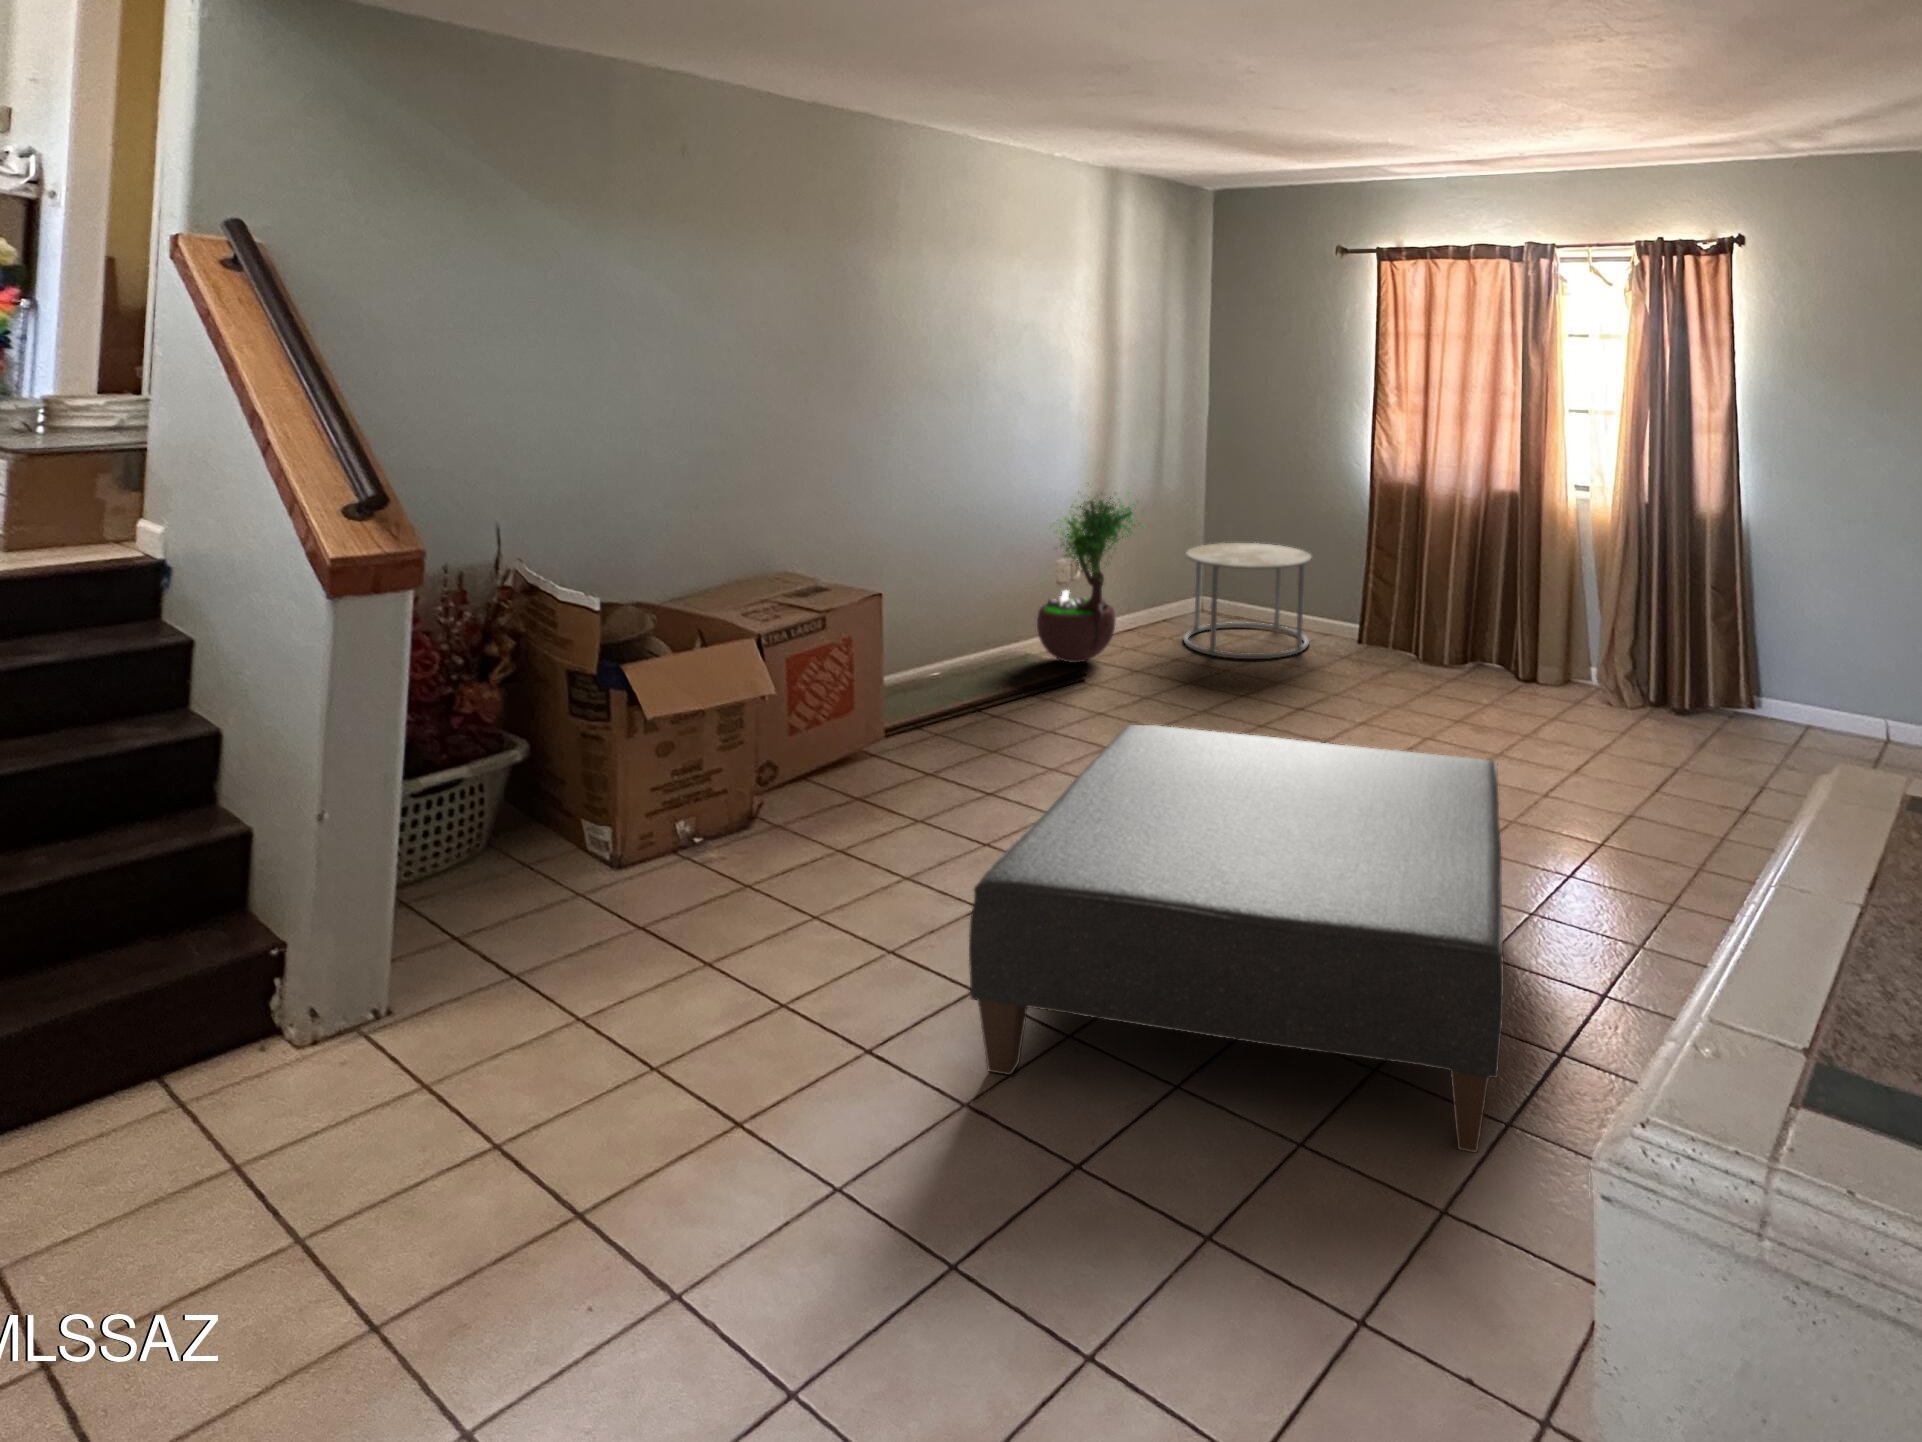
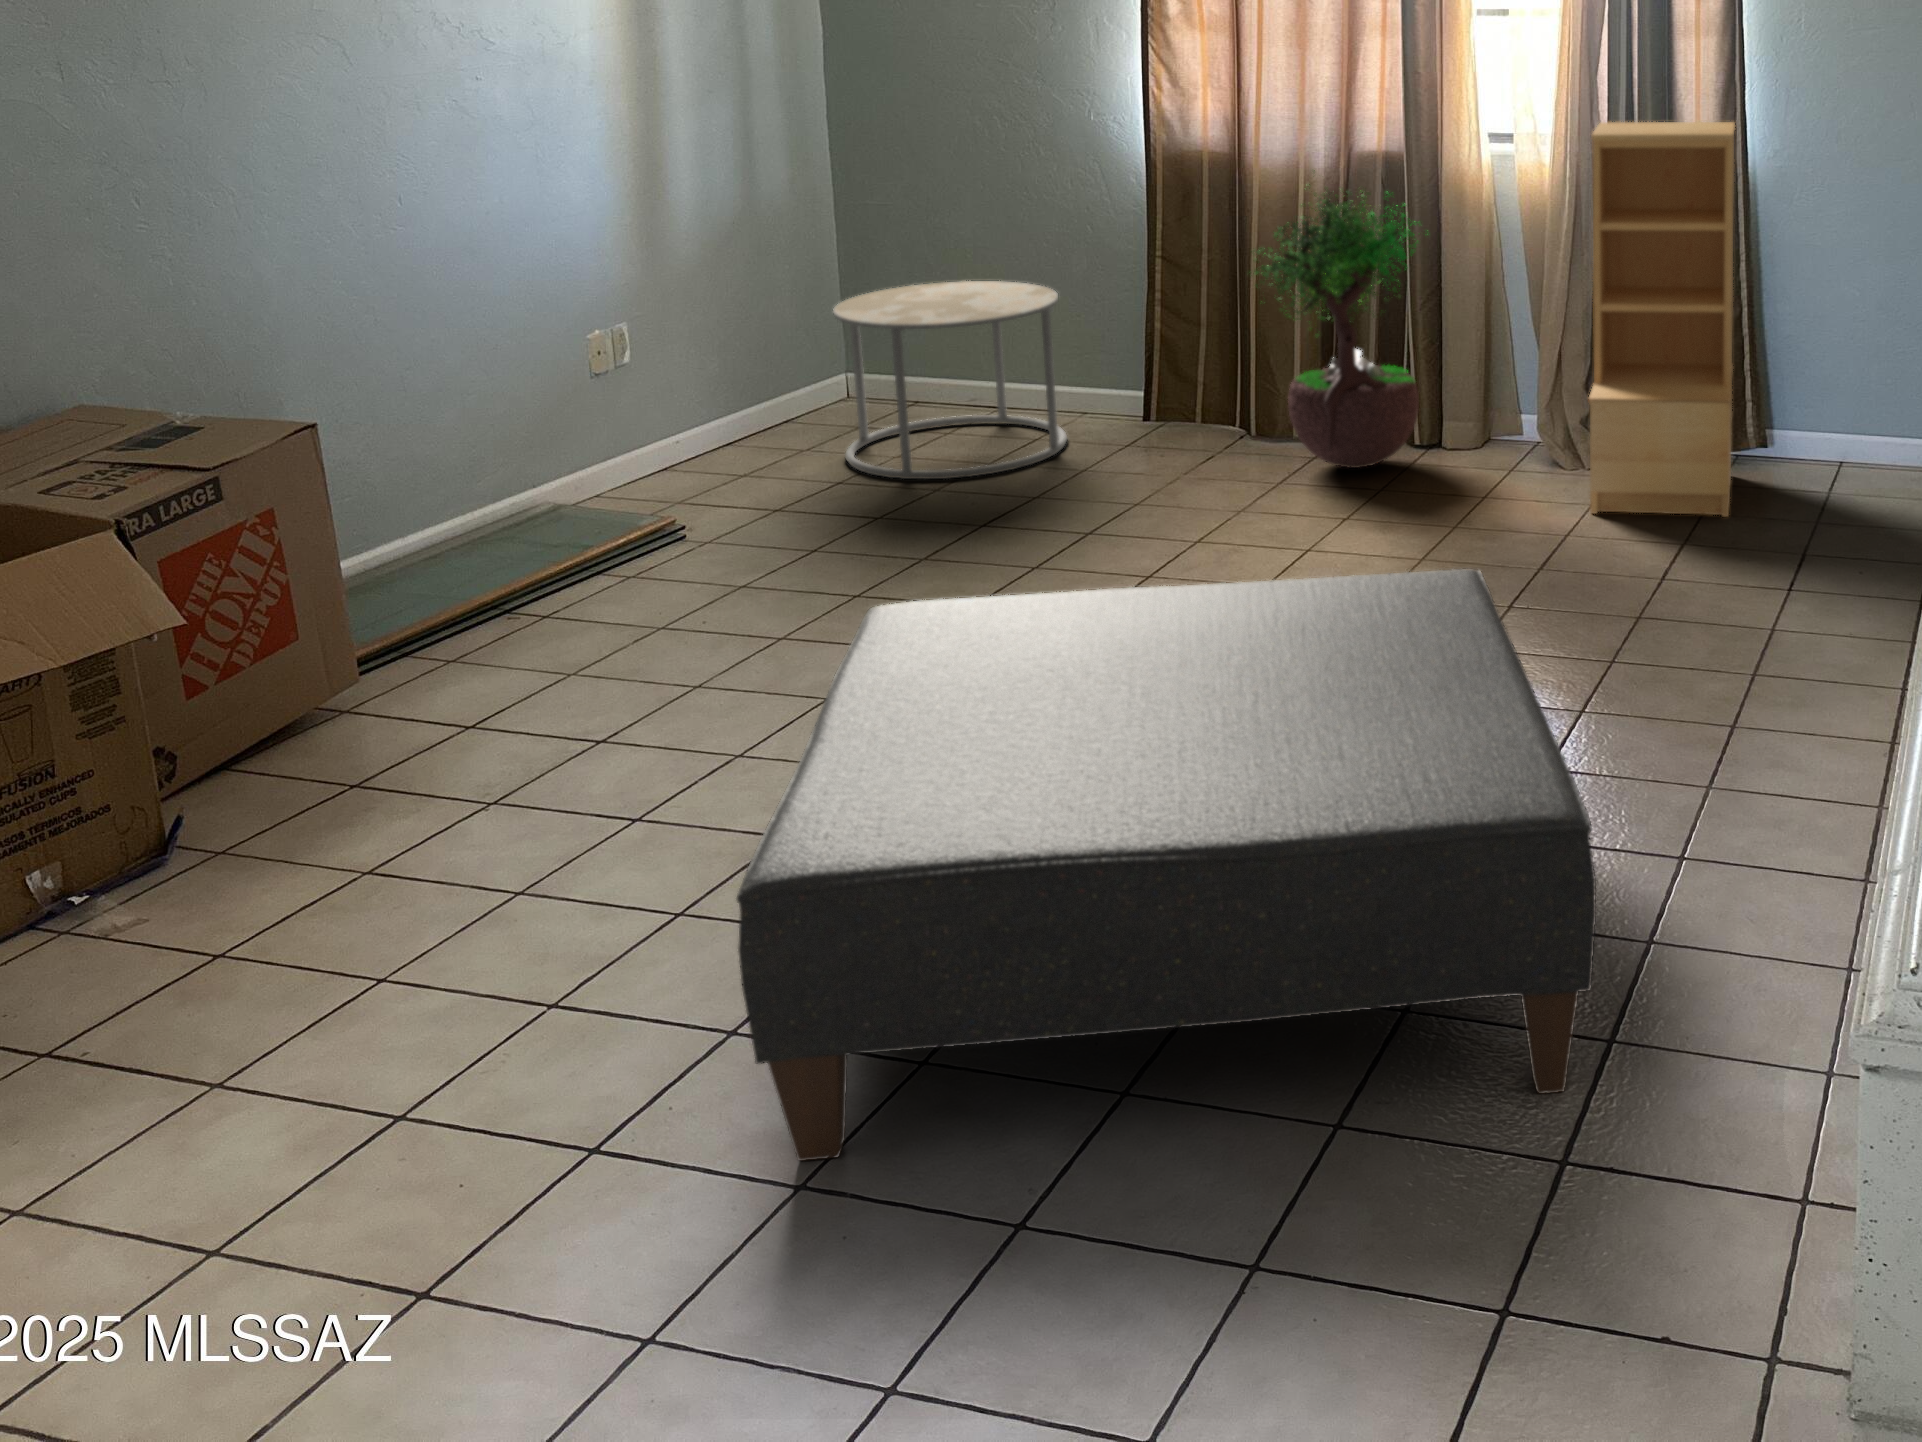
bookshelf: none [1618,485,1729,757] -> present [1589,122,1735,517]
potted tree: present [1037,492,1145,663] -> present [1249,170,1420,468]

